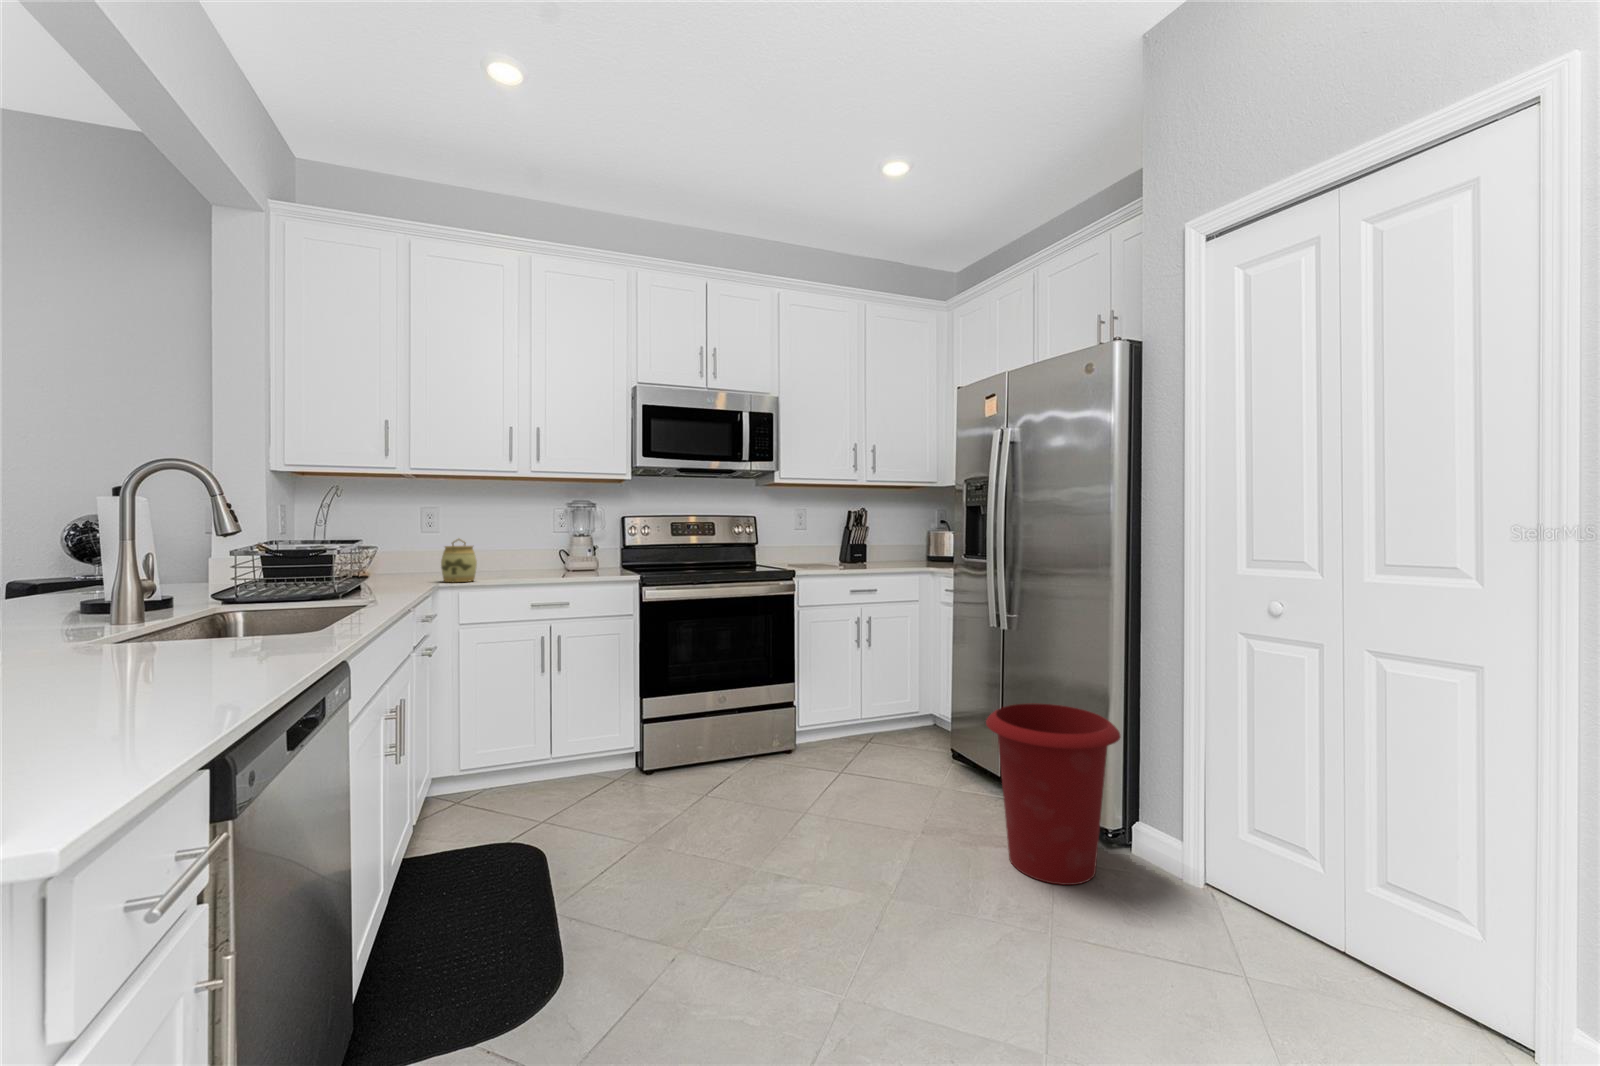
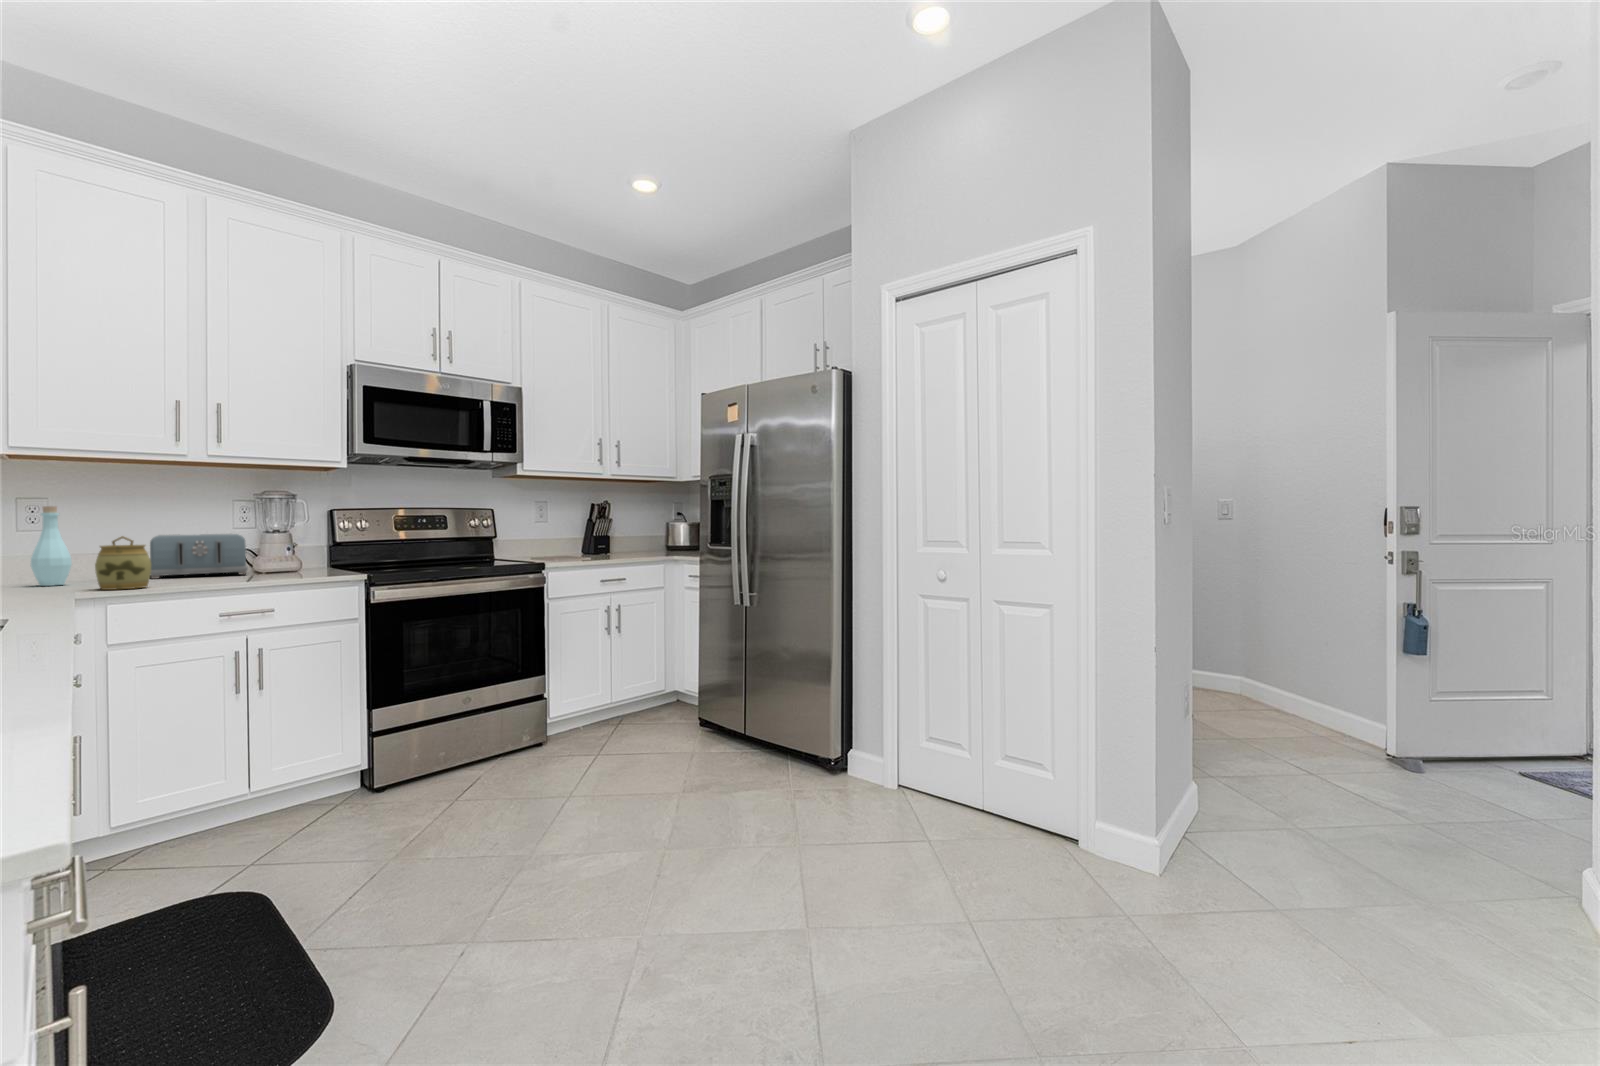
bottle: none [411,514,437,577] -> present [31,506,72,586]
toaster: none [490,537,560,573] -> present [150,534,248,579]
waste bin: present [986,704,1120,885] -> none [738,665,840,806]

